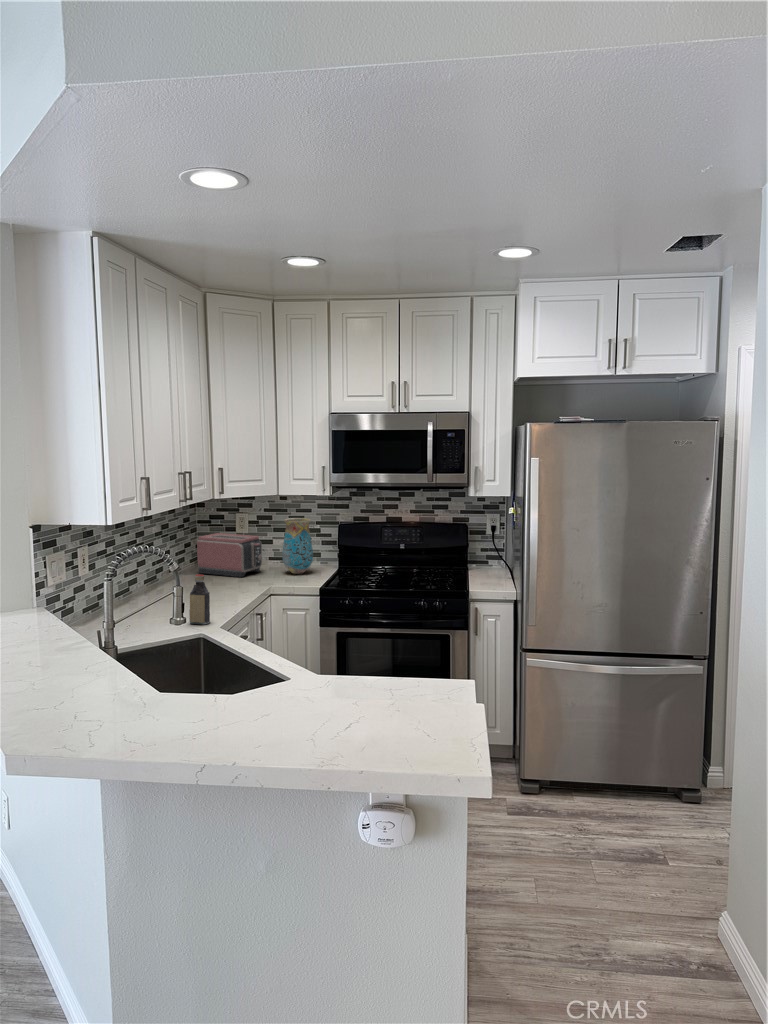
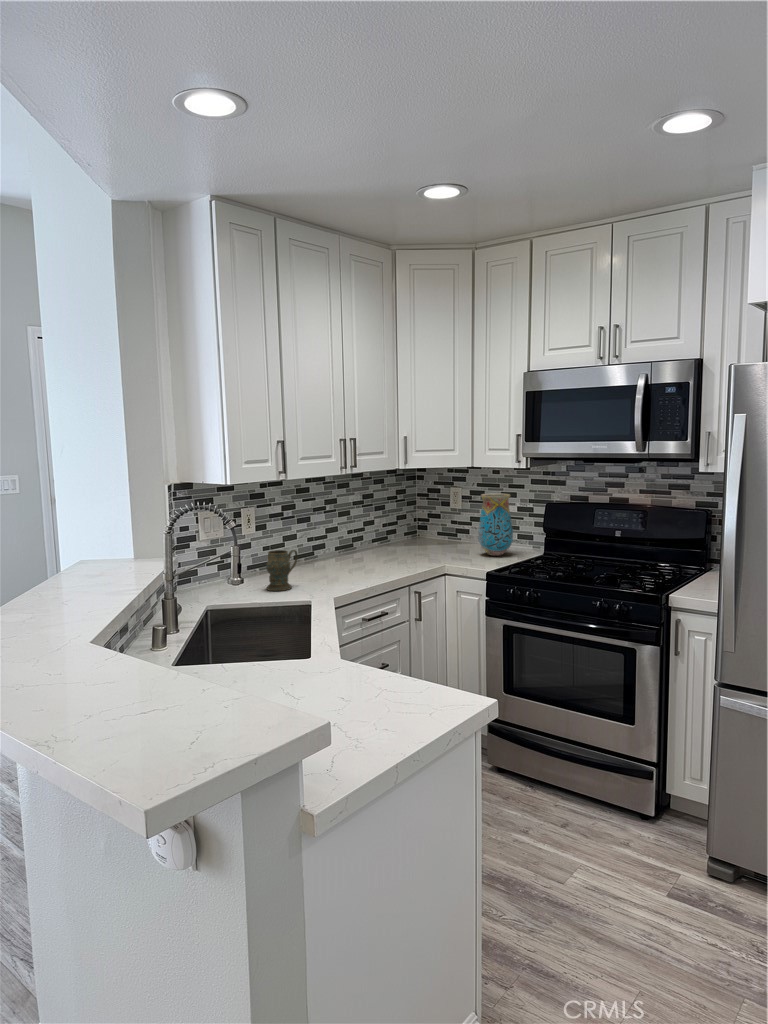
toaster: present [197,533,262,577] -> none [401,507,463,554]
bottle: present [189,574,210,624] -> none [314,540,332,591]
mug: none [137,587,165,632] -> present [266,550,298,591]

